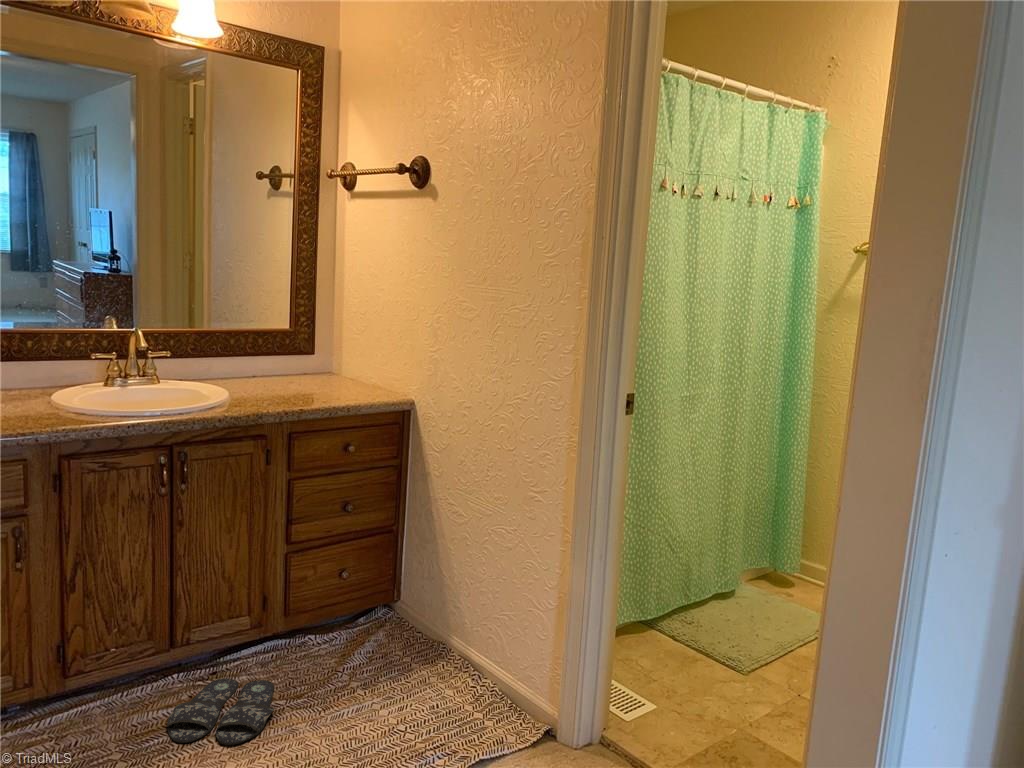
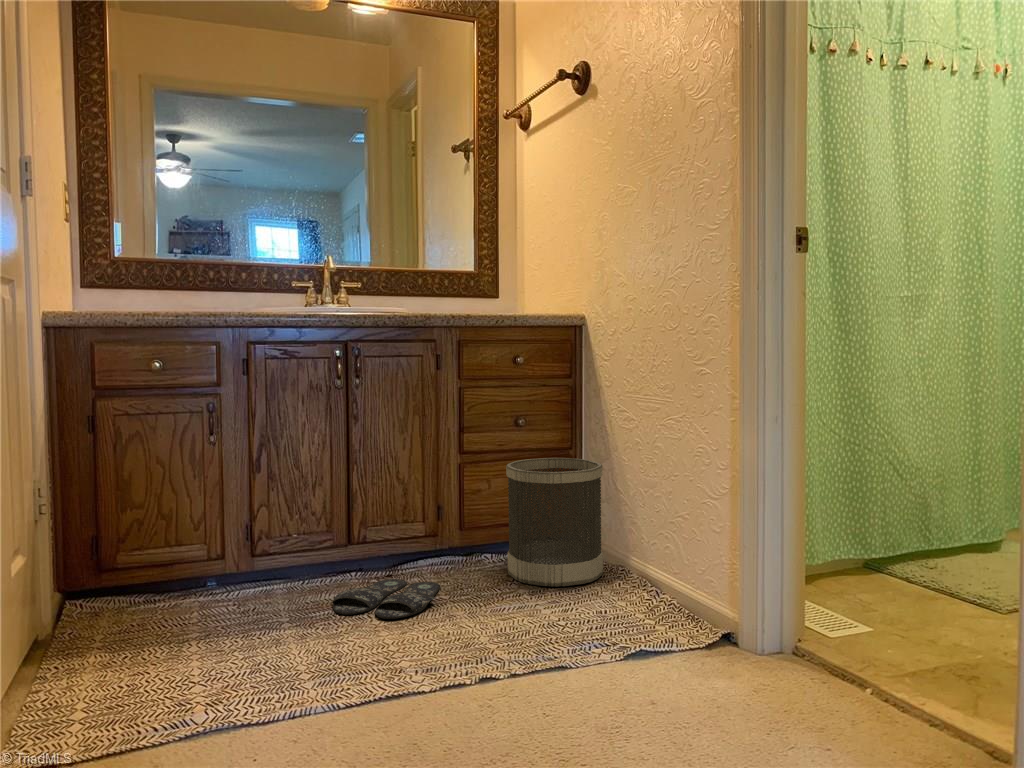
wastebasket: none [336,539,429,675] -> present [506,458,603,587]

